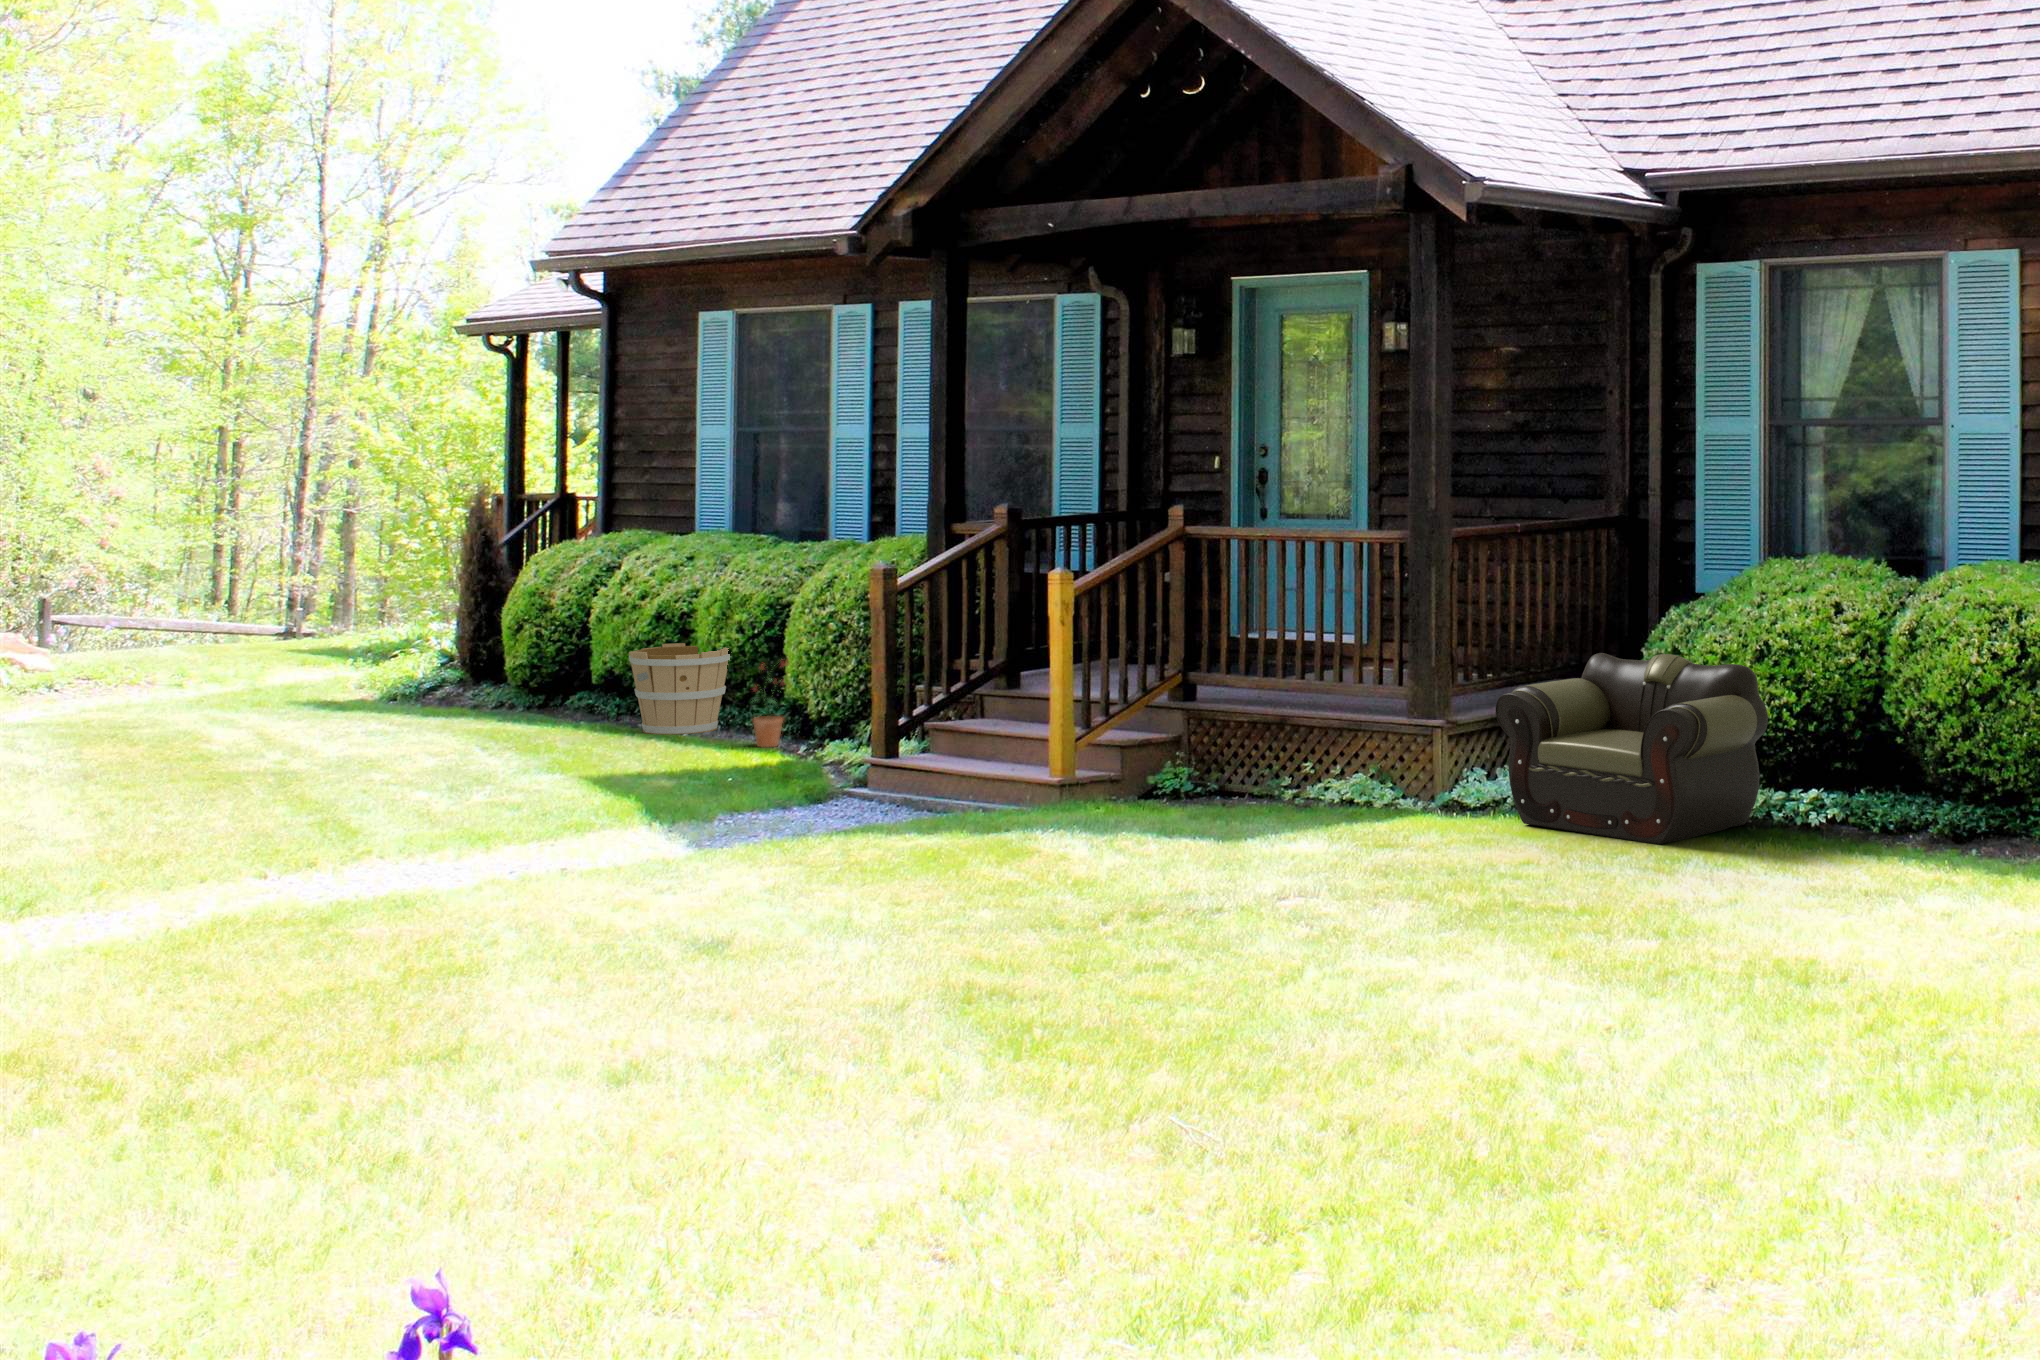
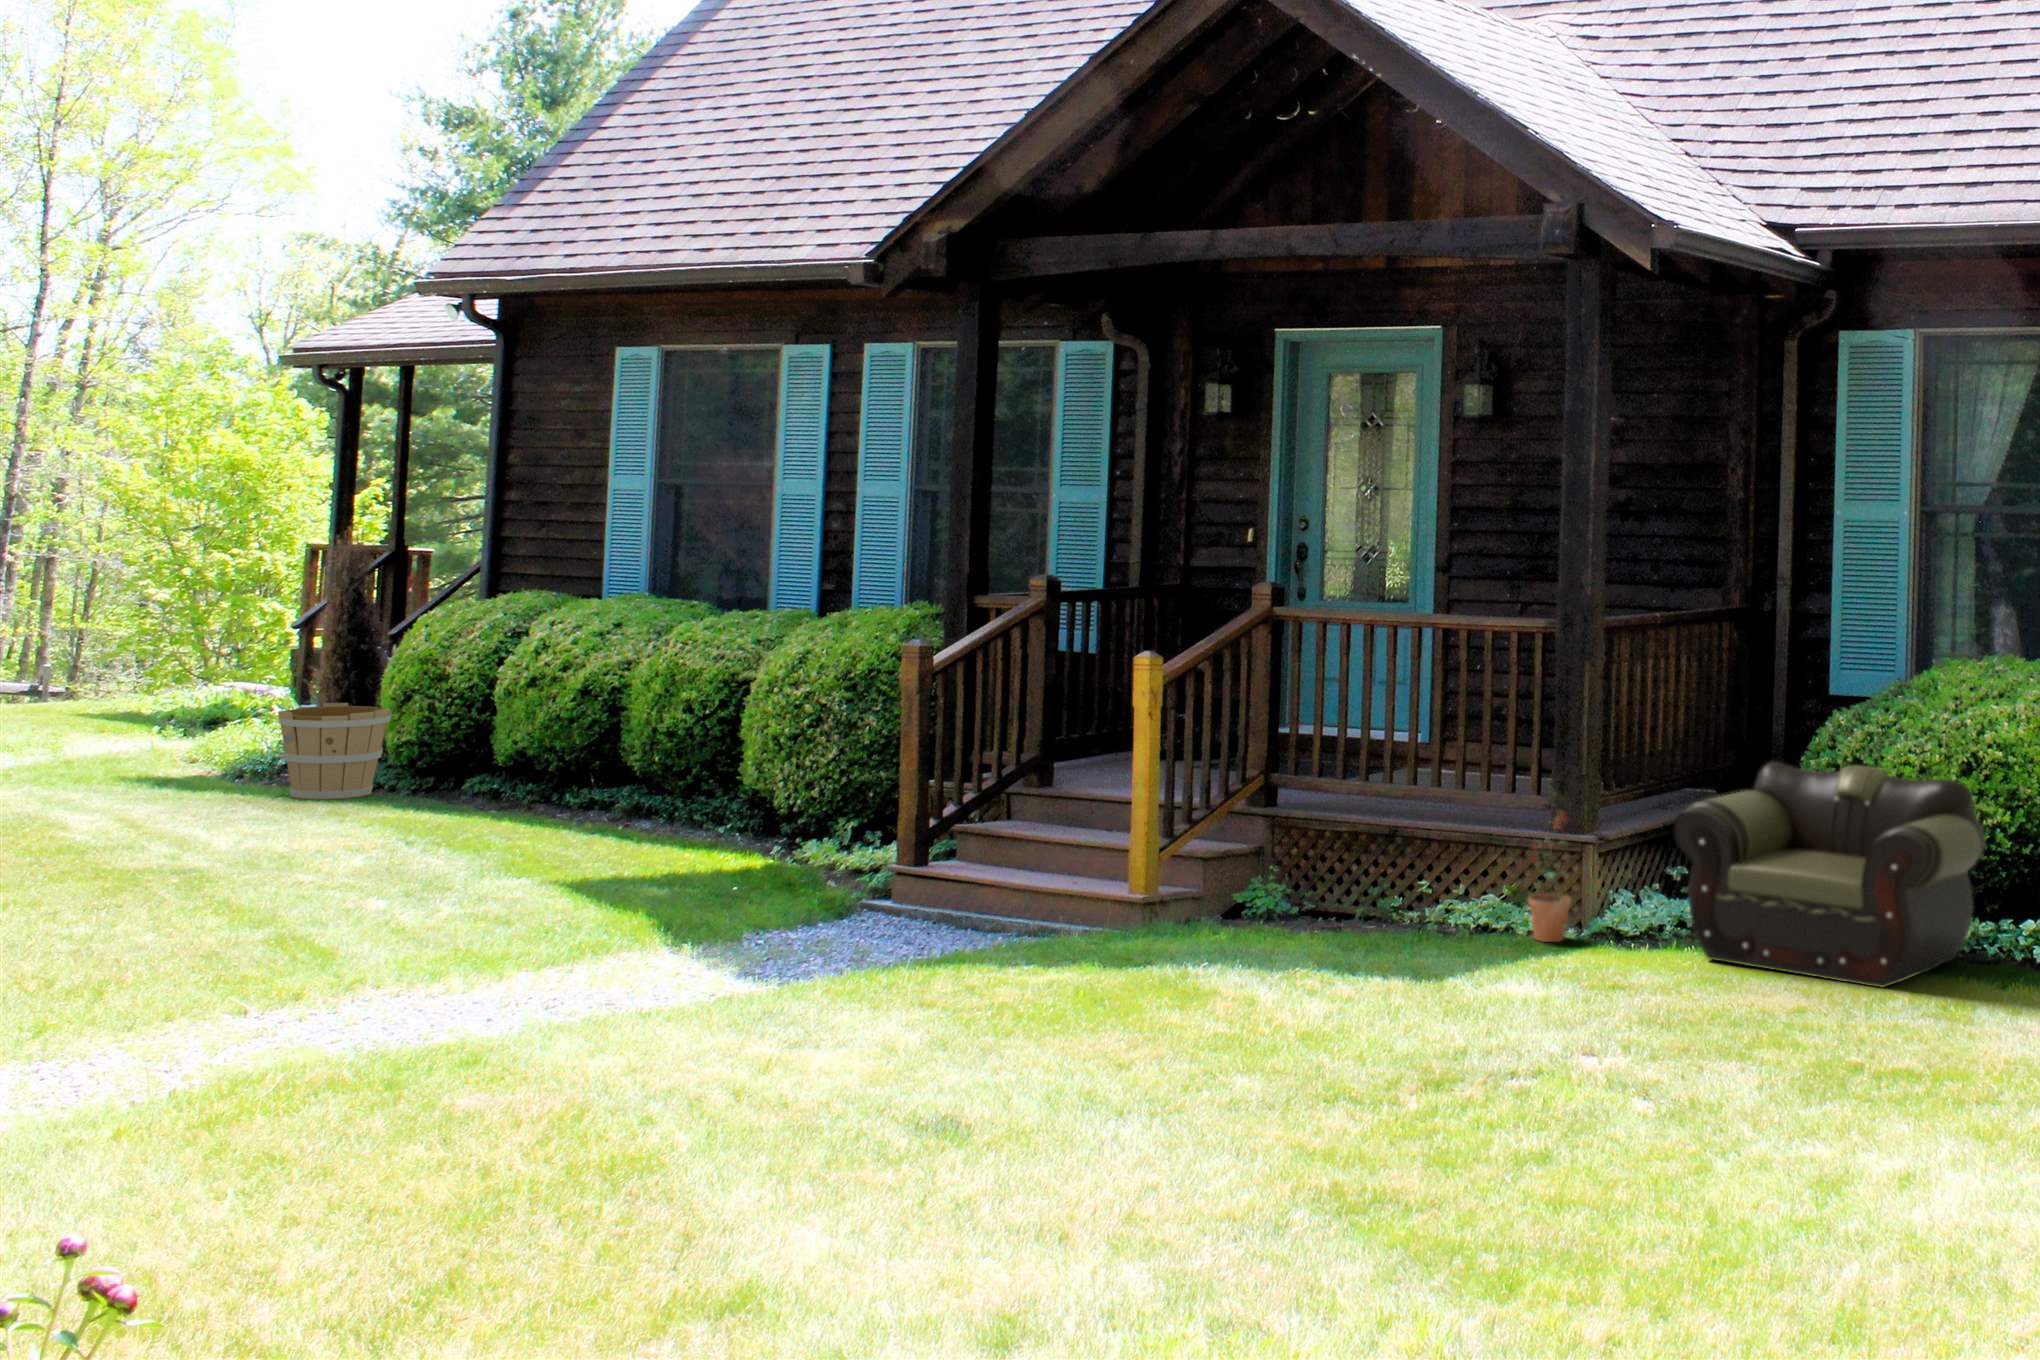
wooden bucket: present [629,643,730,734] -> present [278,703,391,800]
potted plant: present [752,659,790,747] -> present [1528,811,1571,942]

